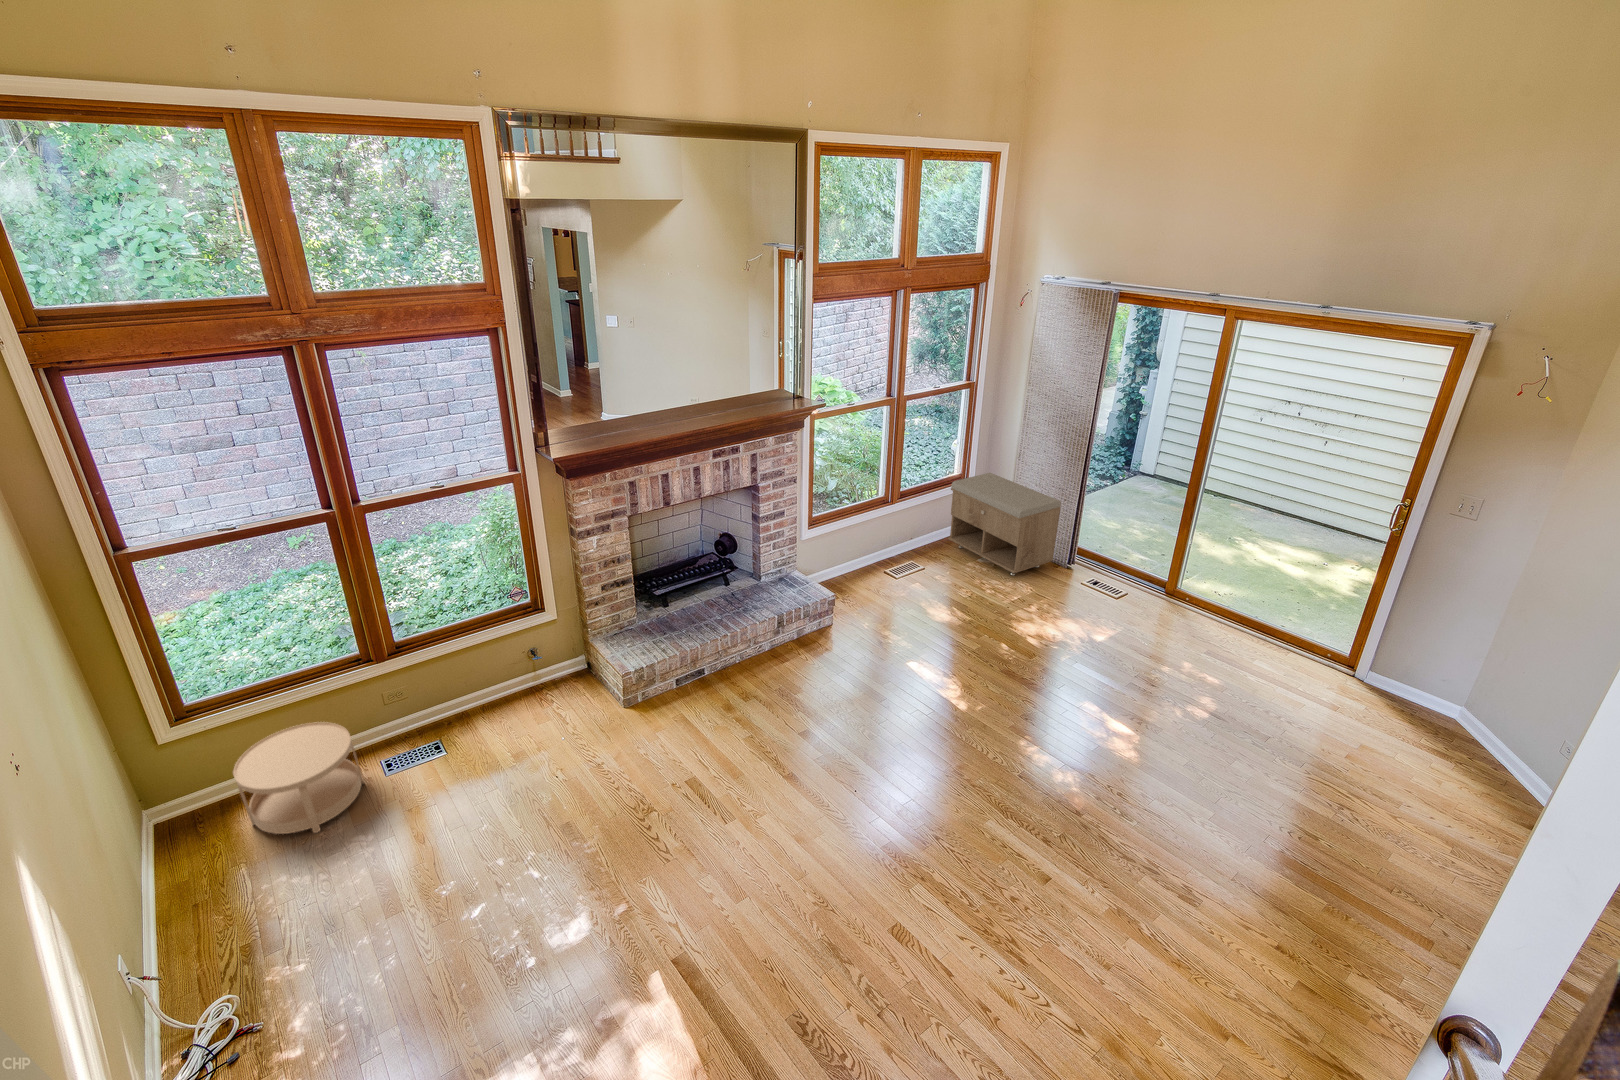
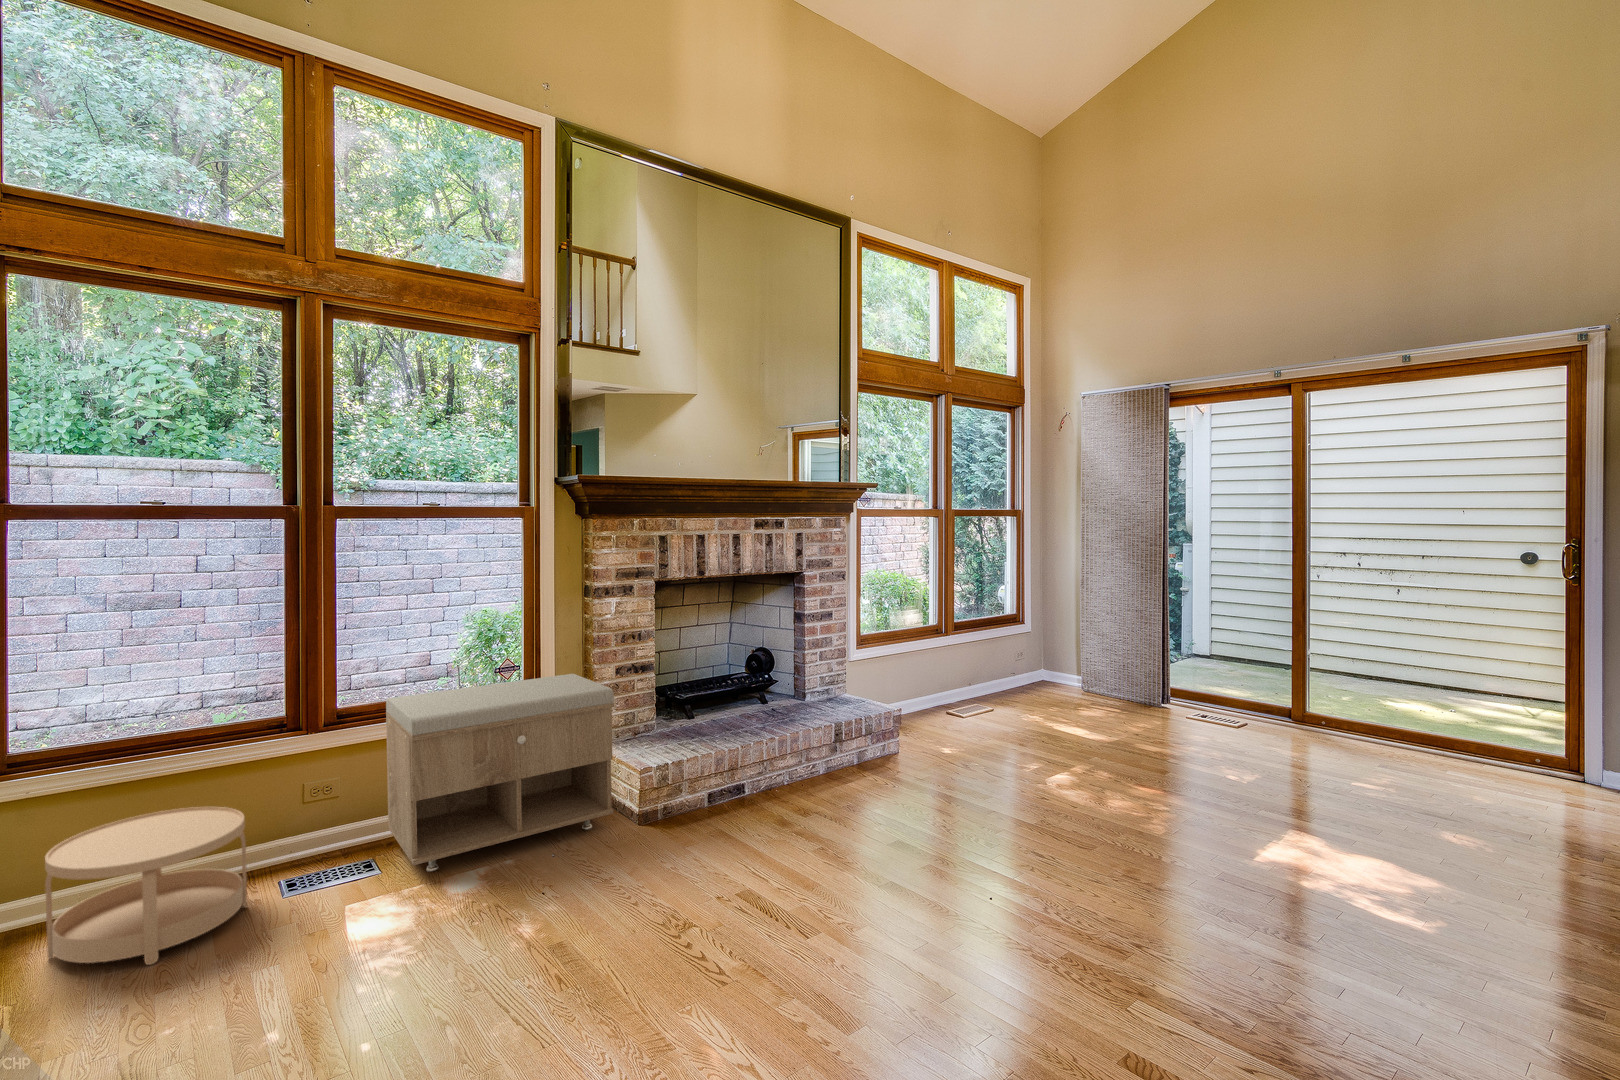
storage bench: present [948,473,1061,576] -> present [386,674,614,872]

